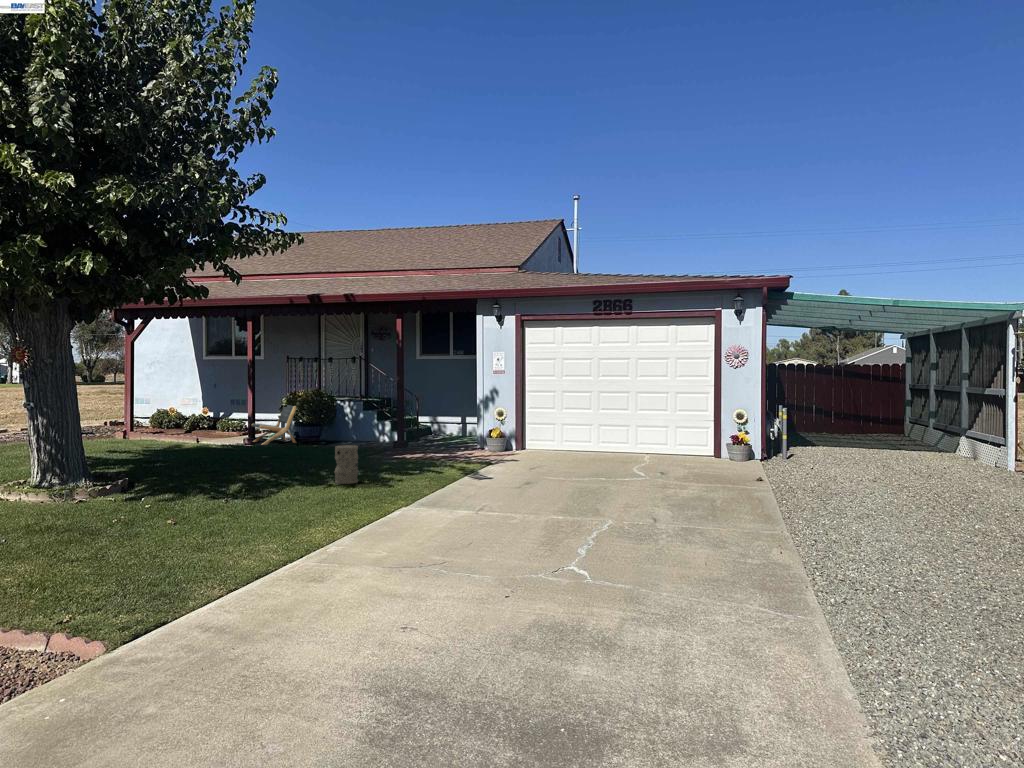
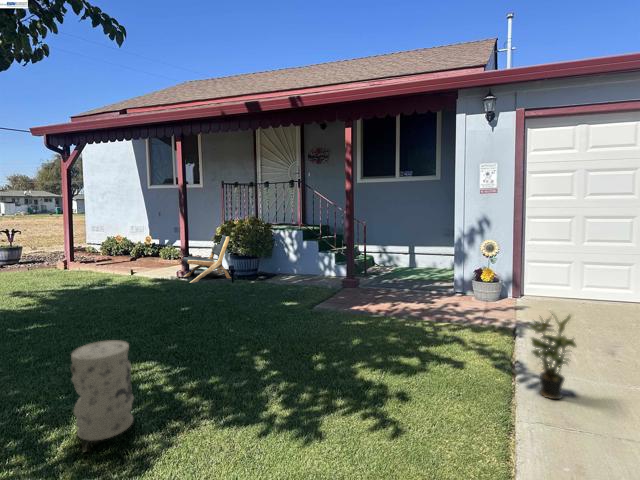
potted plant: none [458,435,480,477] -> present [530,314,576,399]
trash can: present [335,445,358,484] -> present [71,340,133,441]

